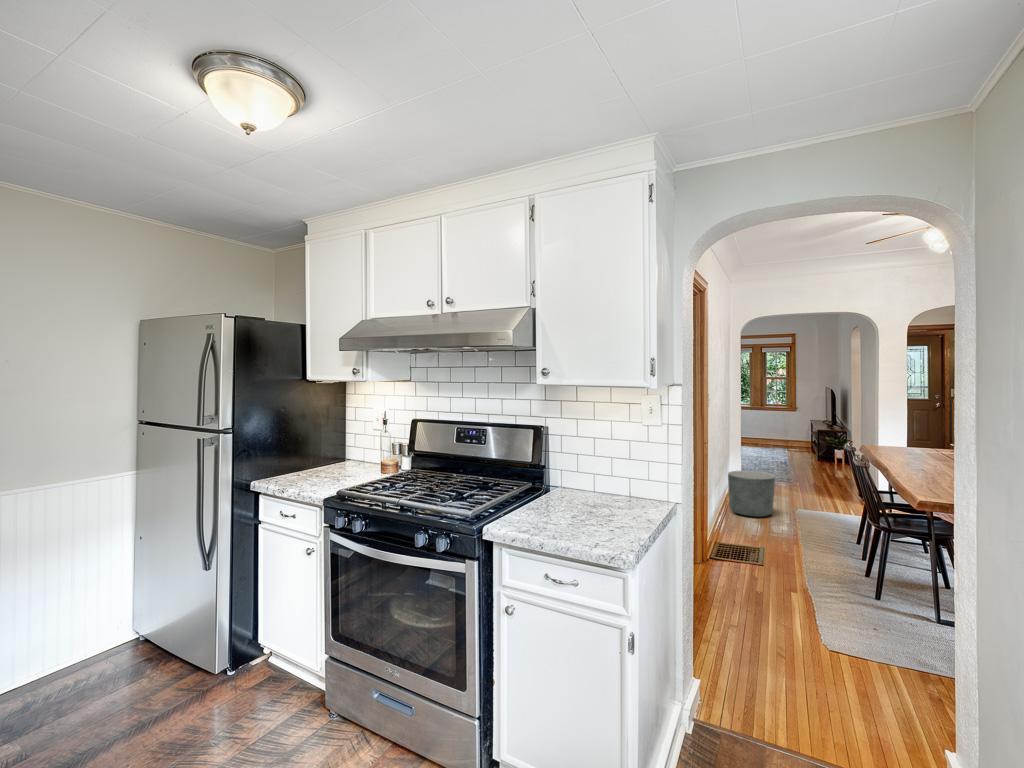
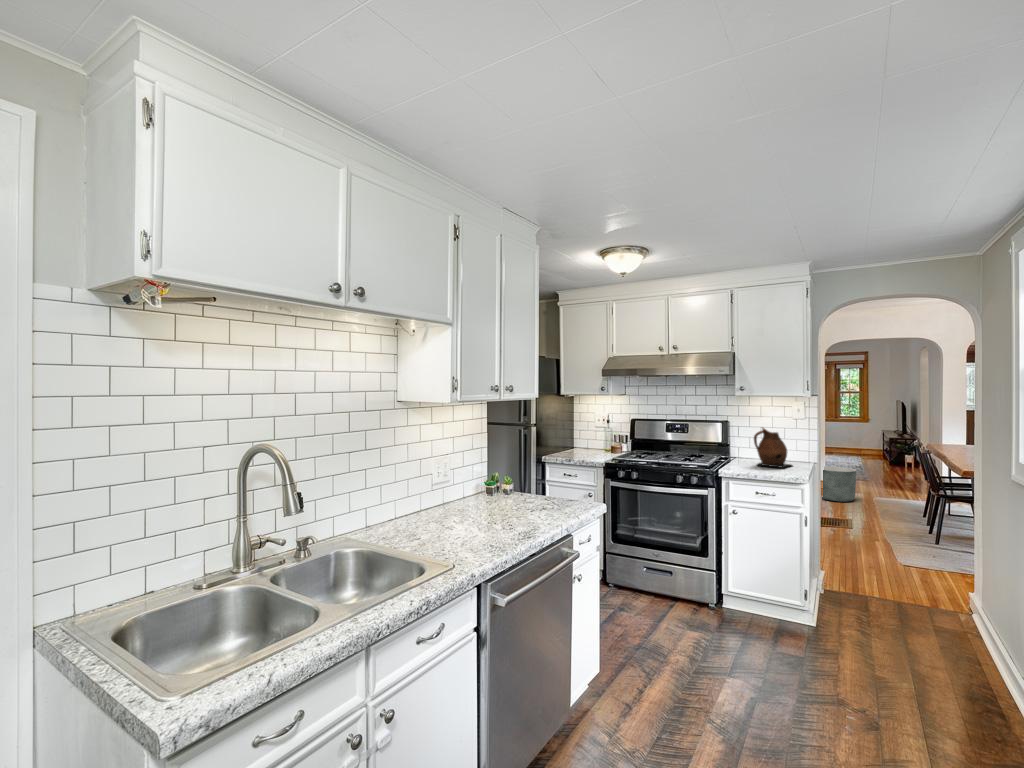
ceramic pitcher: none [569,440,638,520] -> present [754,428,793,468]

